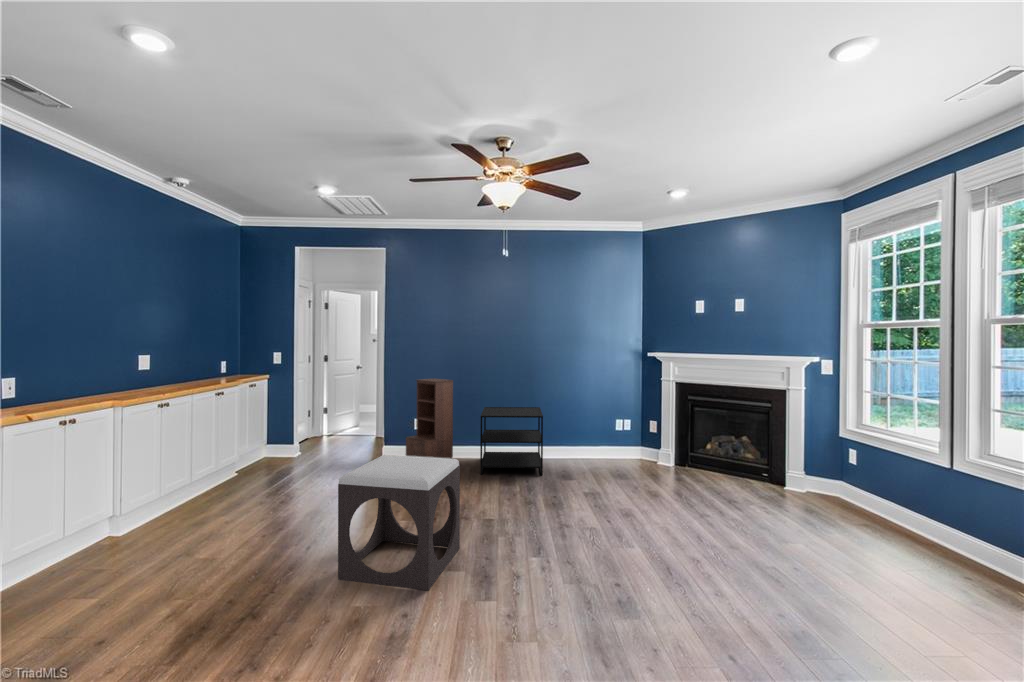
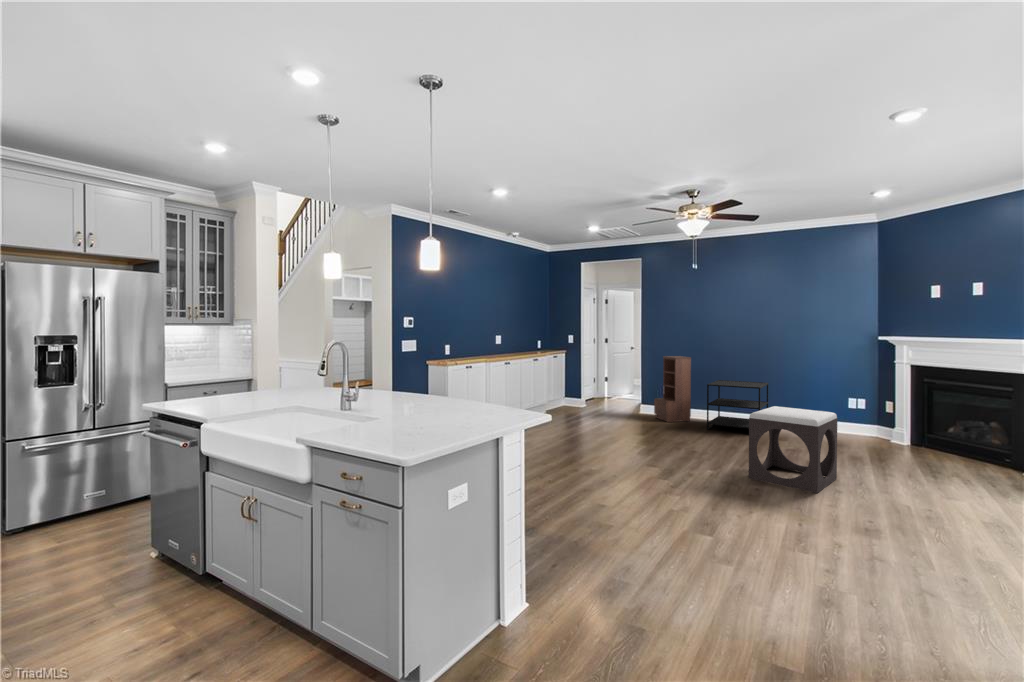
footstool: present [338,455,460,590] -> present [749,406,837,493]

